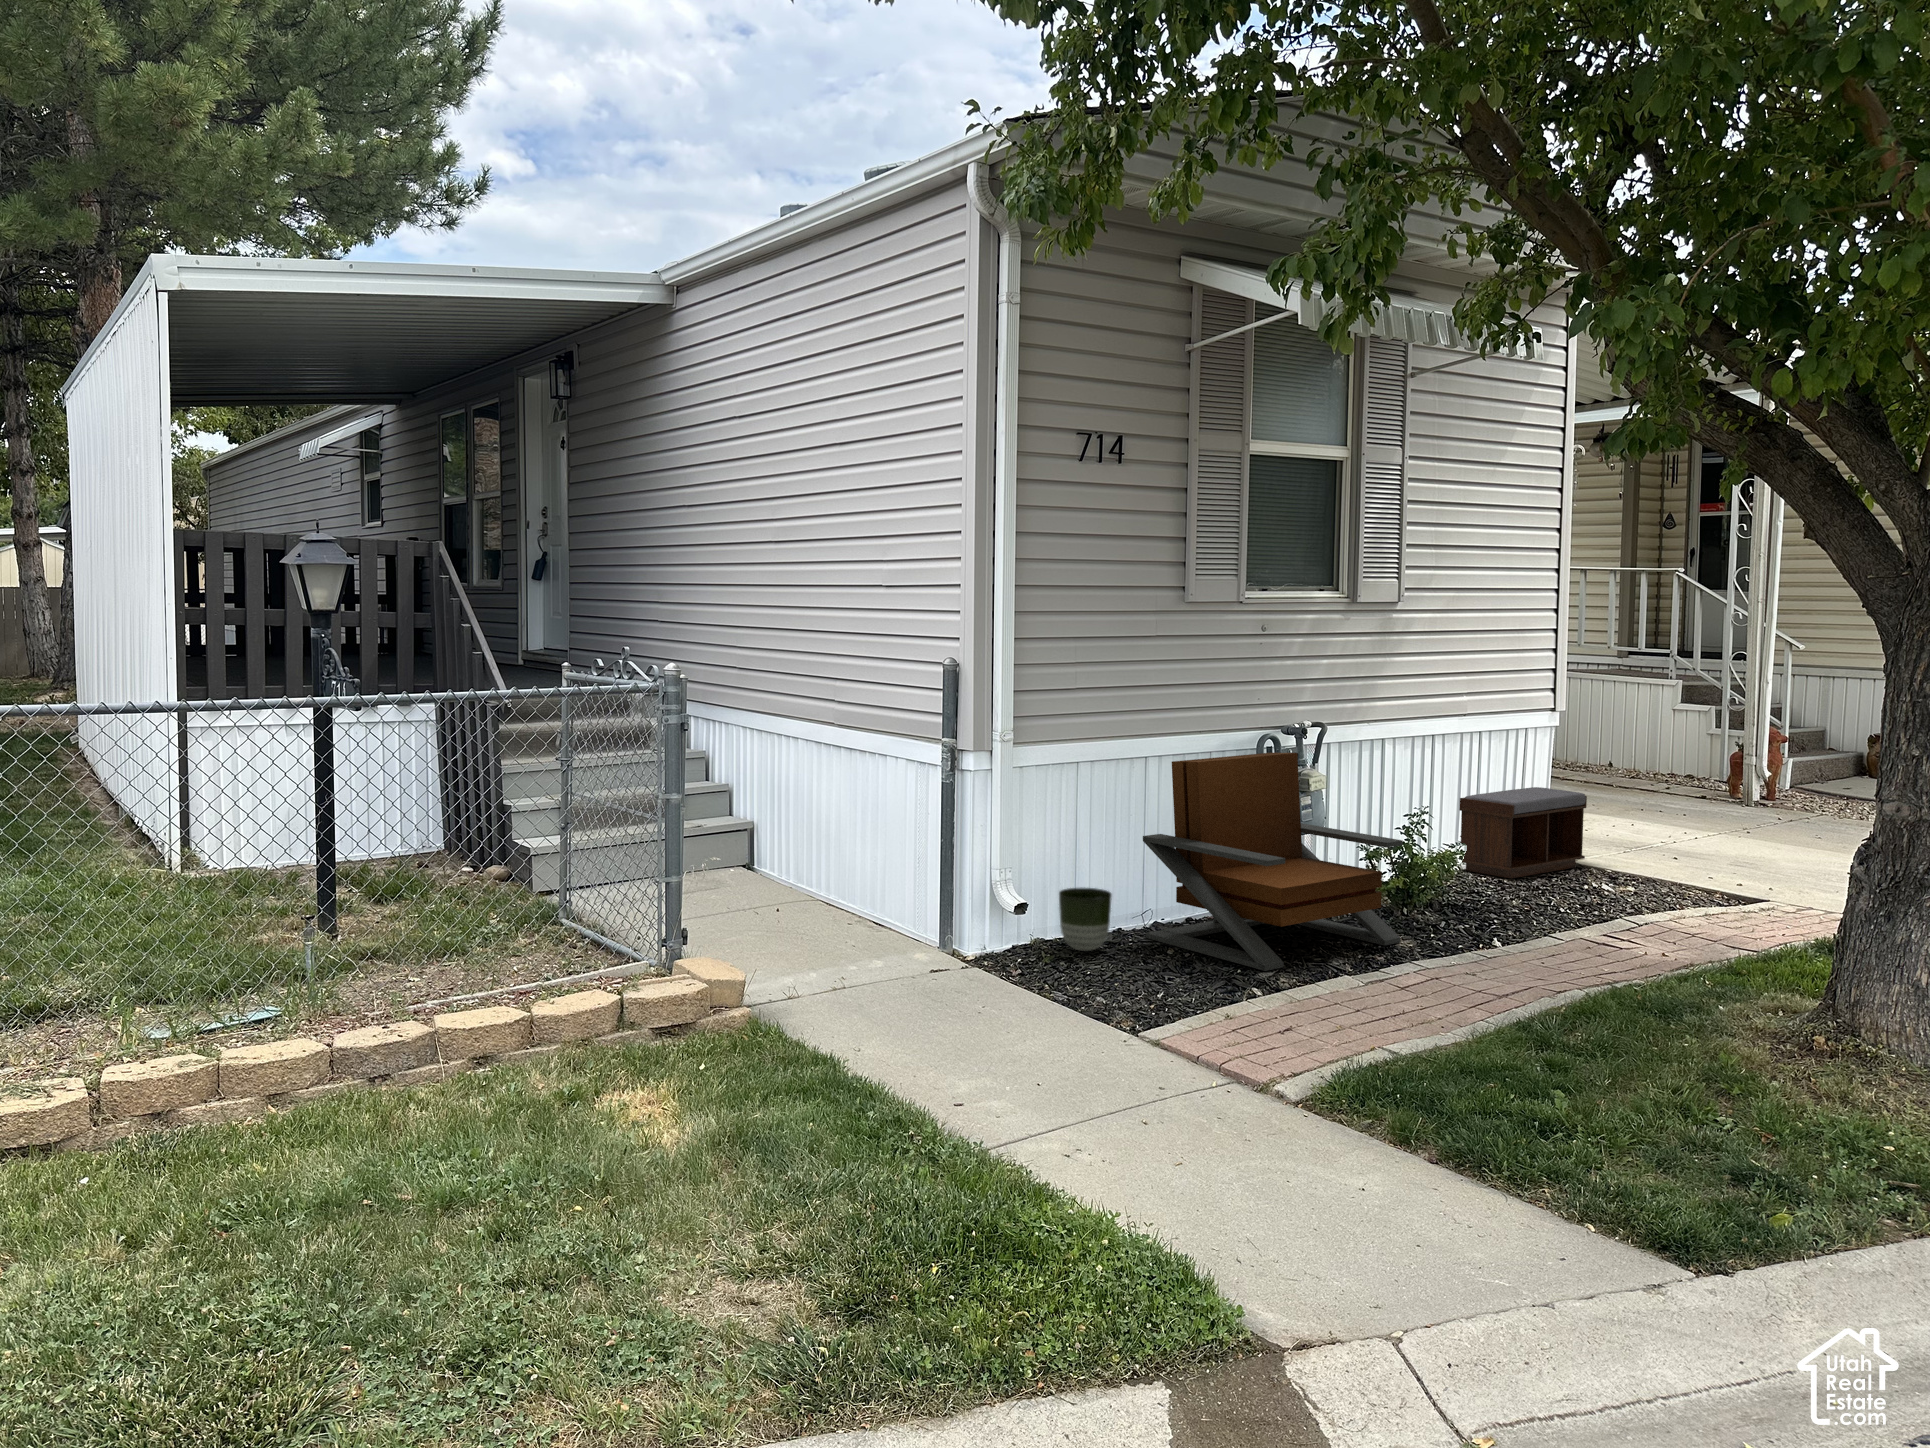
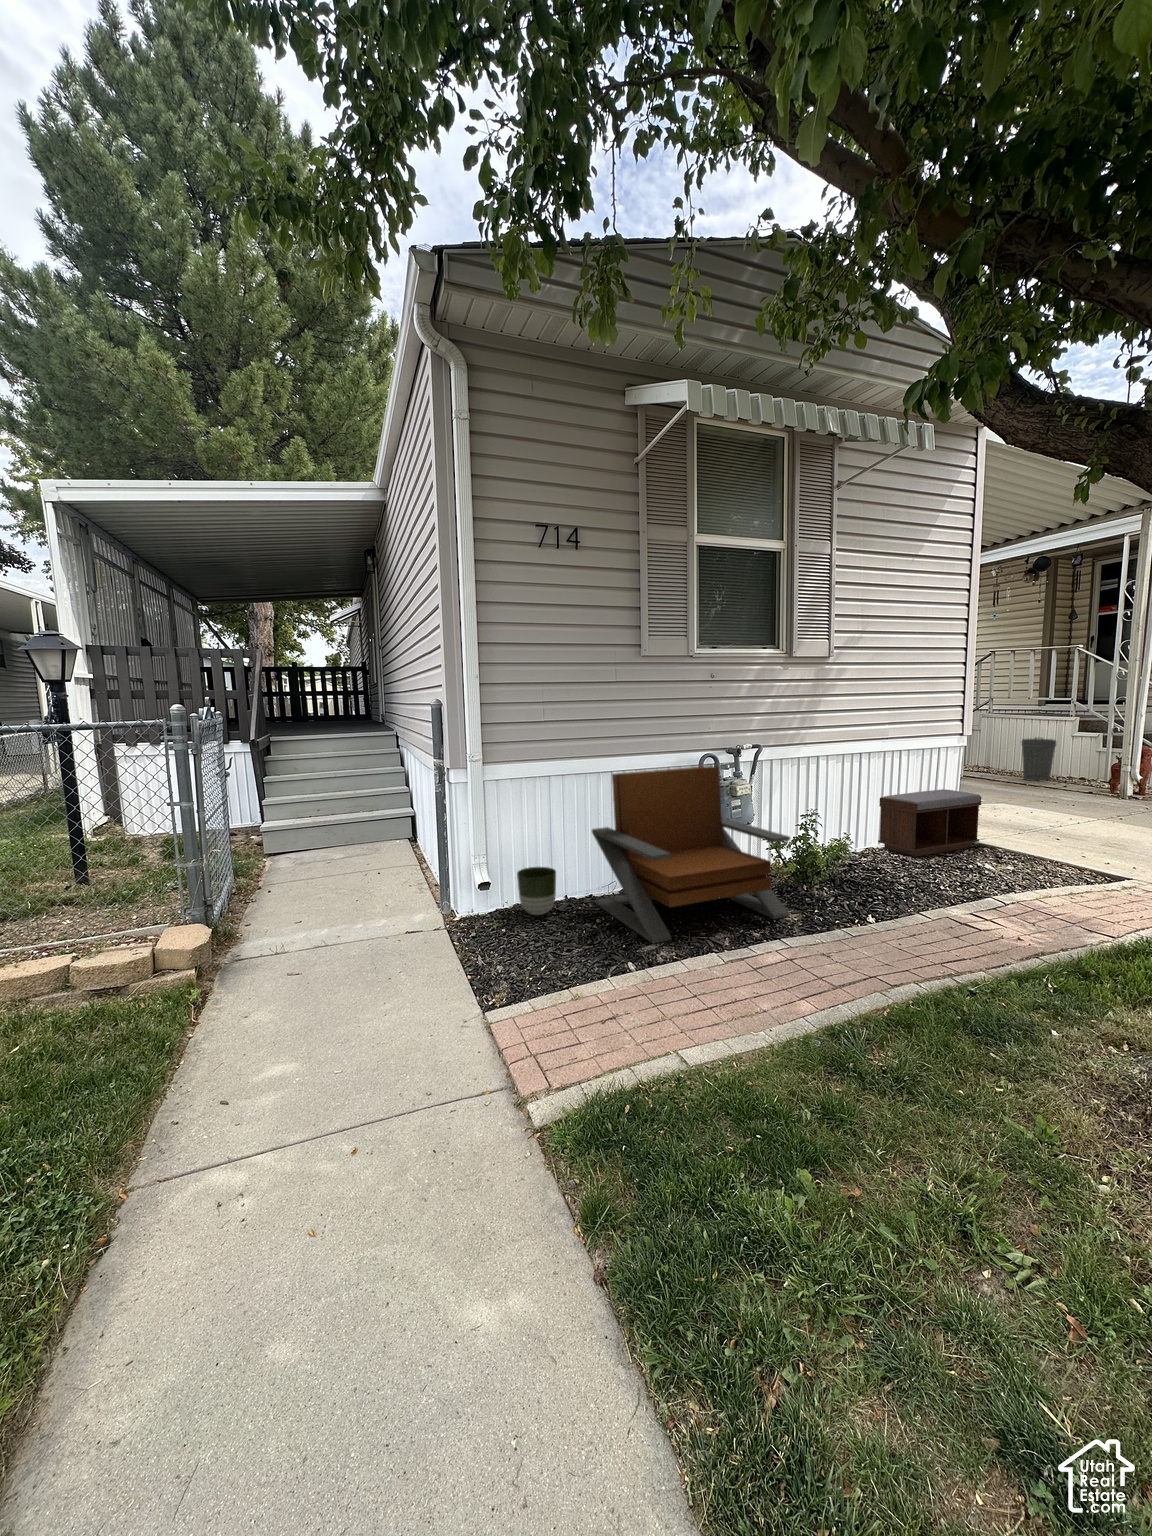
trash can: none [1602,711,1653,781] -> present [1022,738,1056,781]

